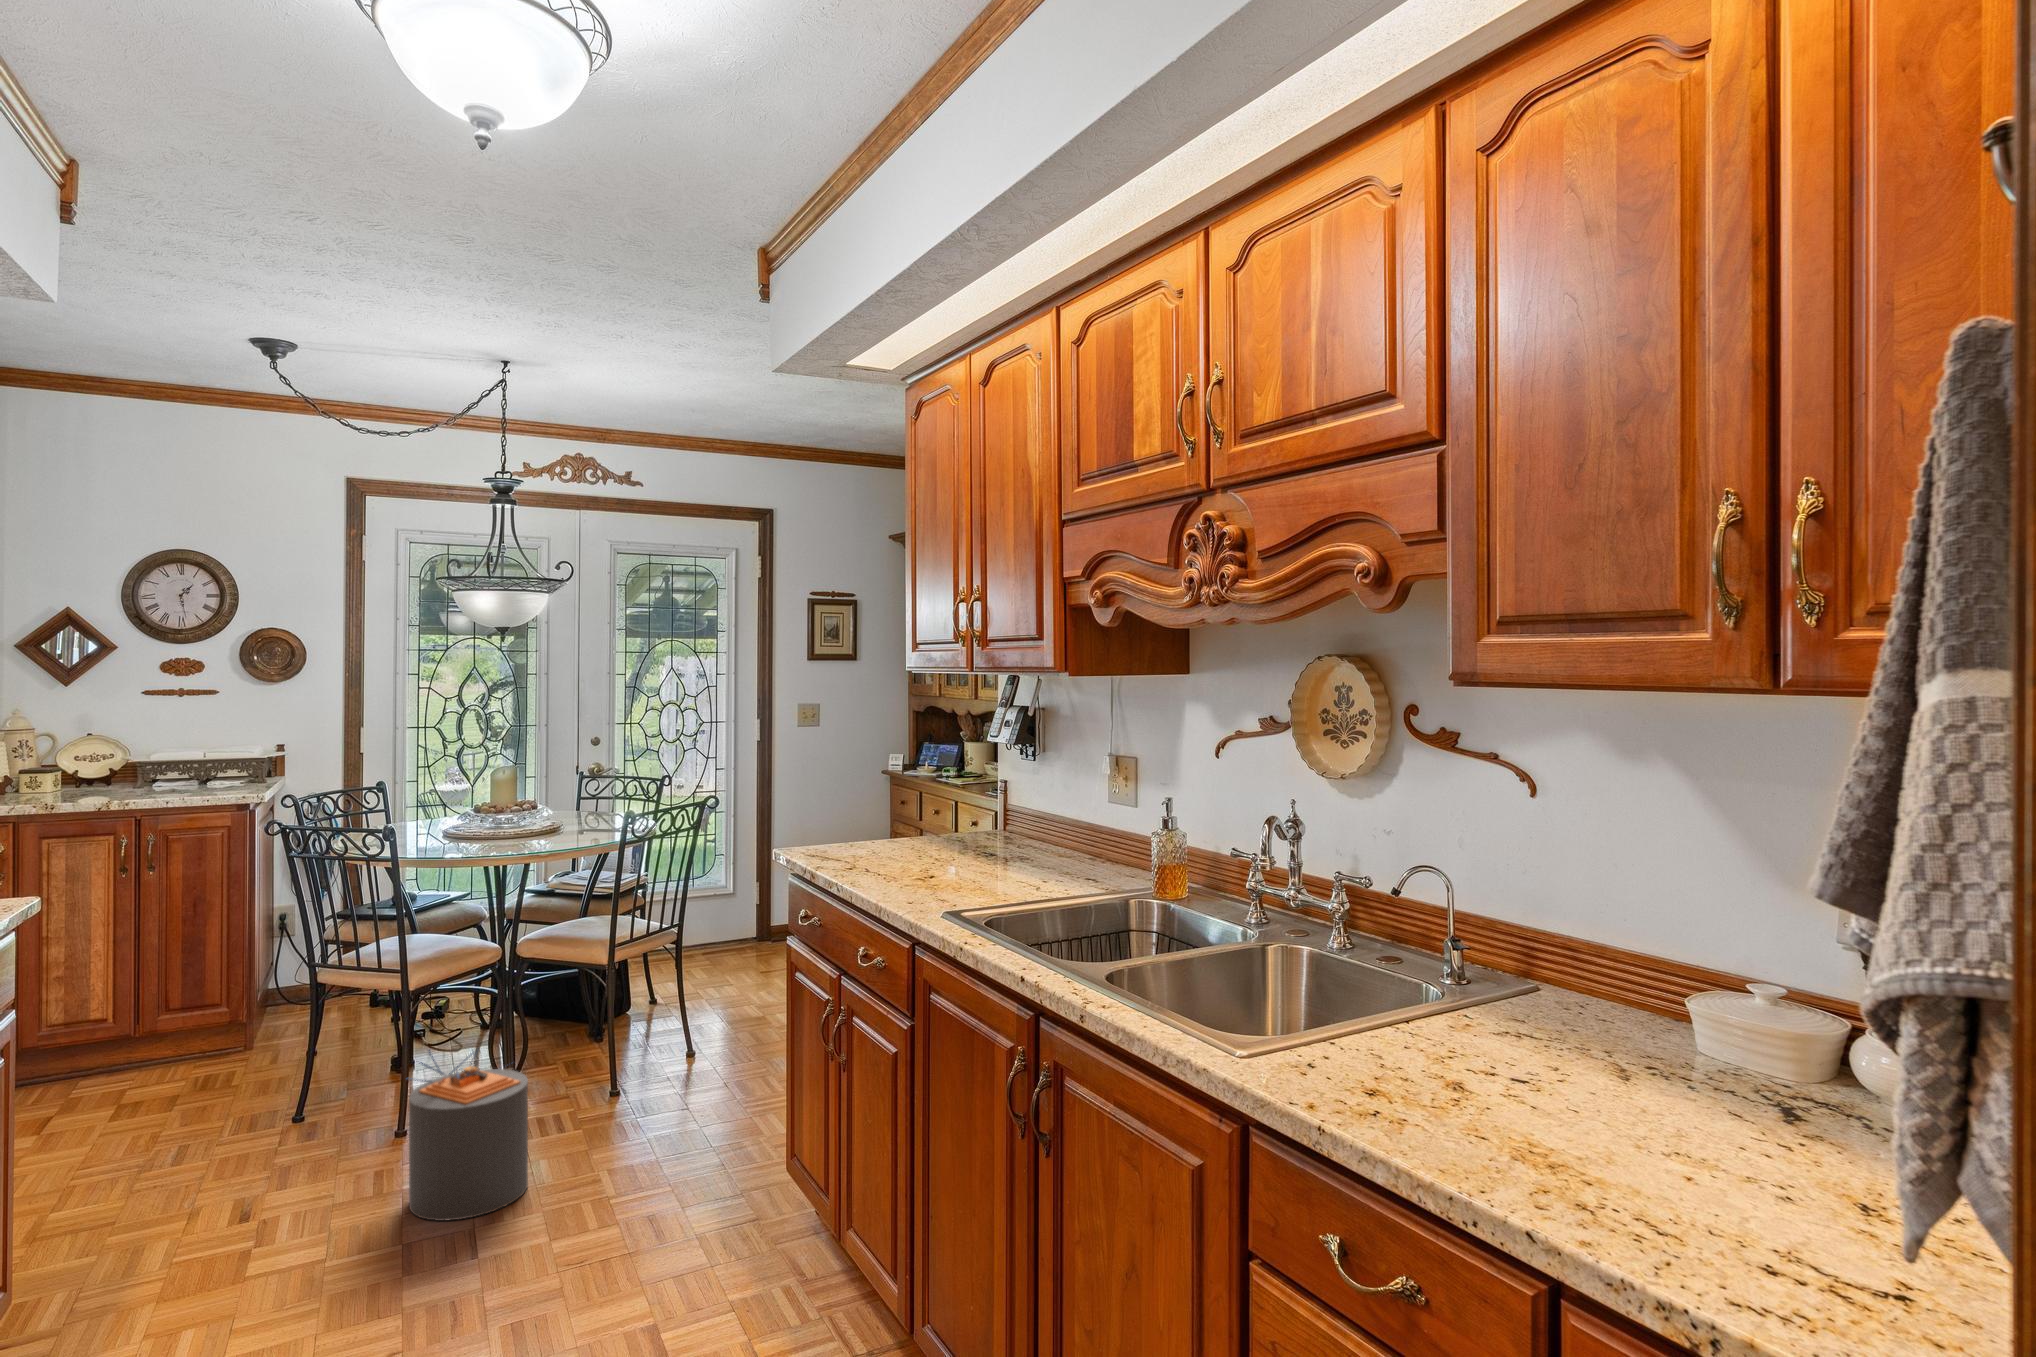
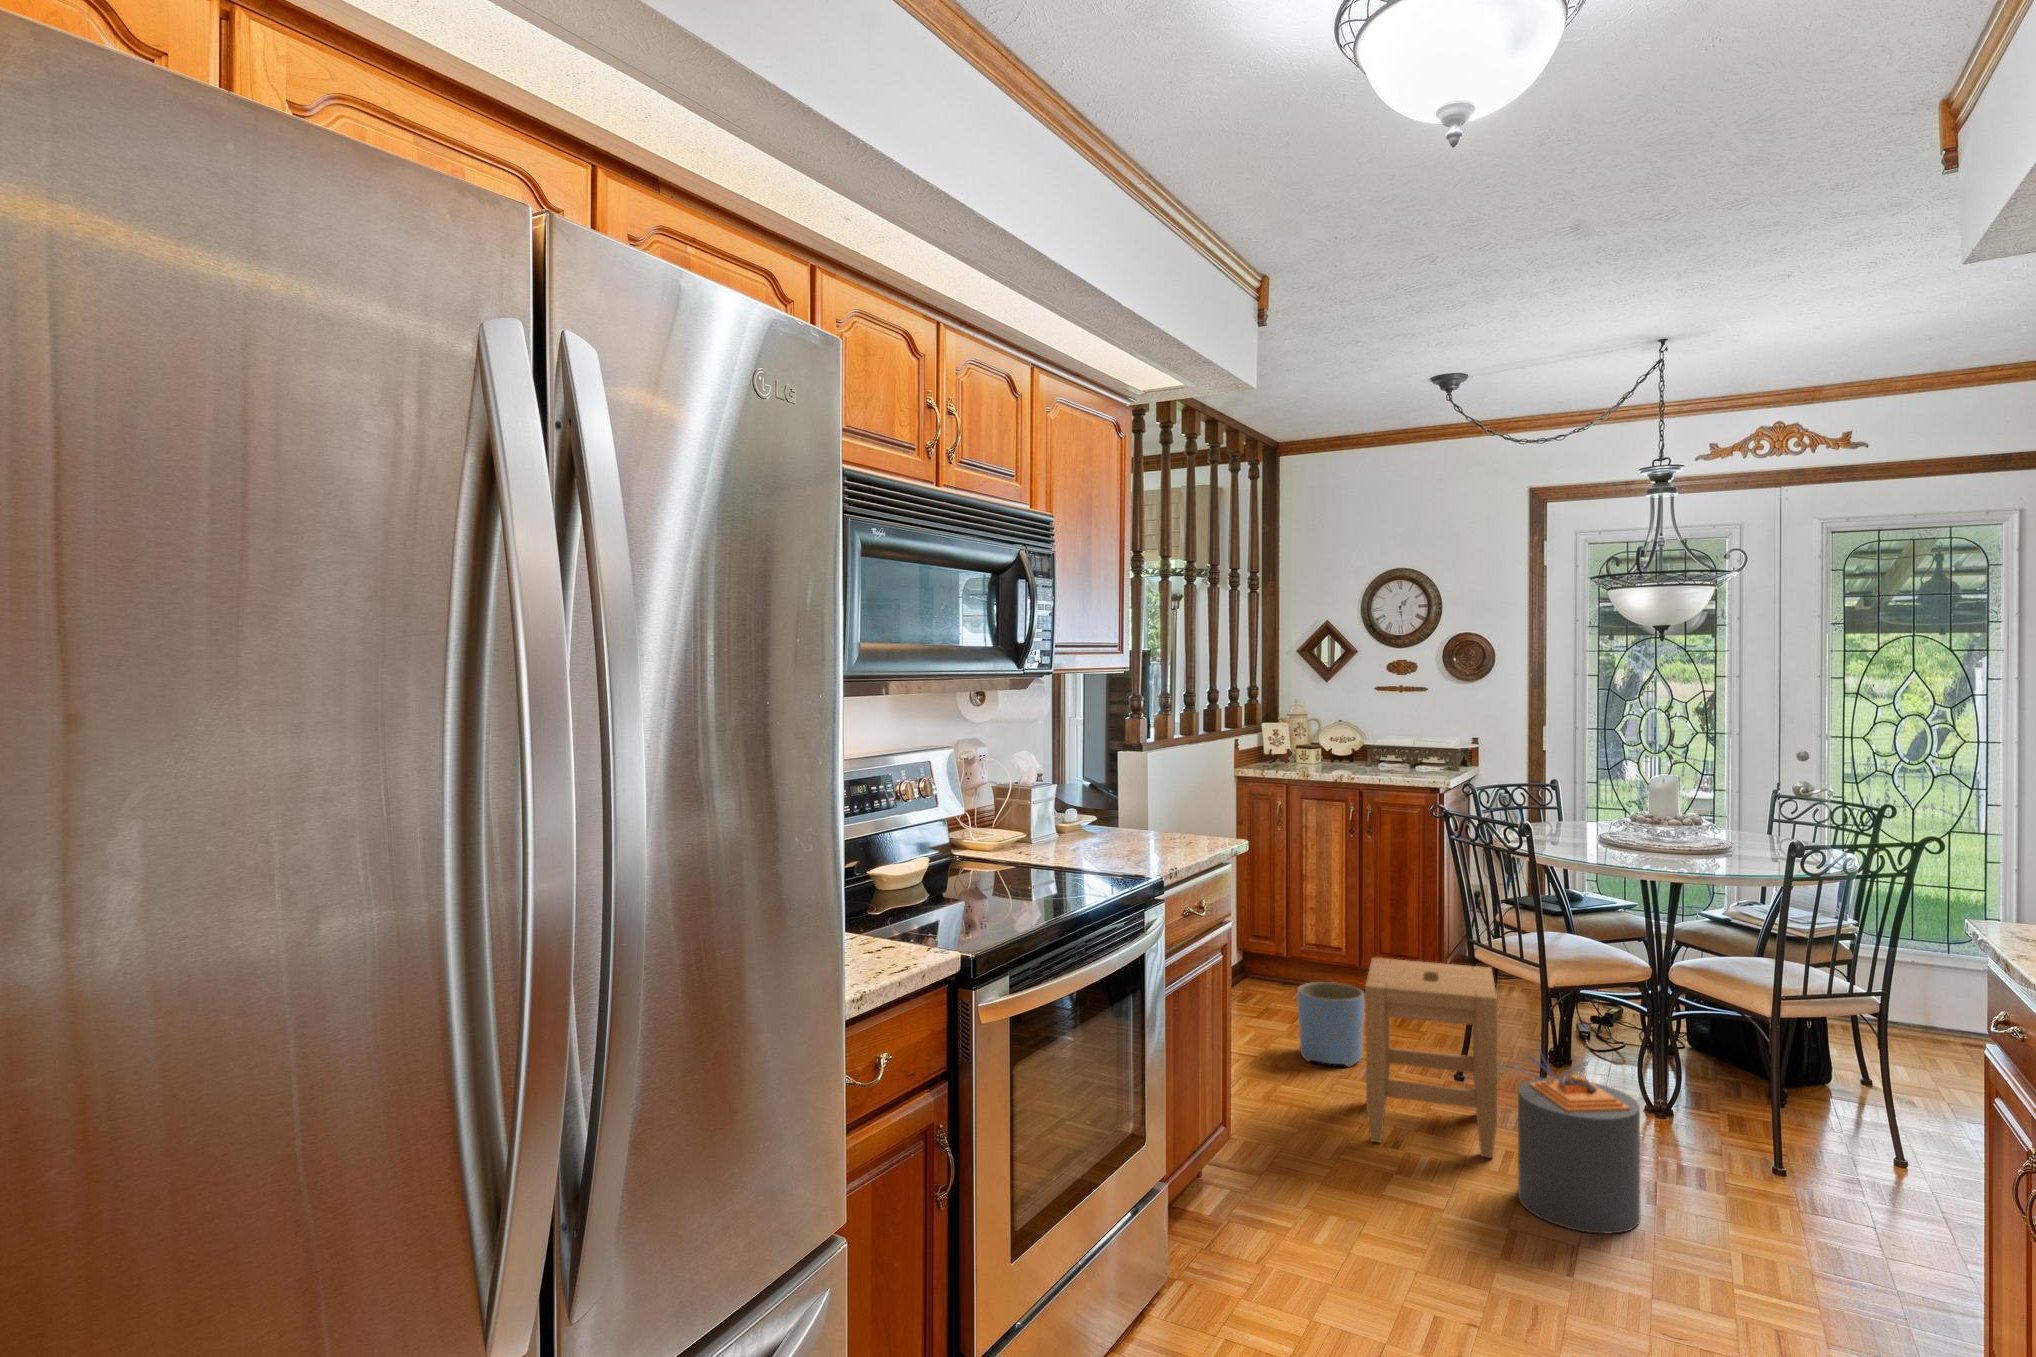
stool: none [202,986,376,1223] -> present [1365,958,1497,1158]
planter: none [72,1053,175,1165] -> present [1297,982,1365,1067]

